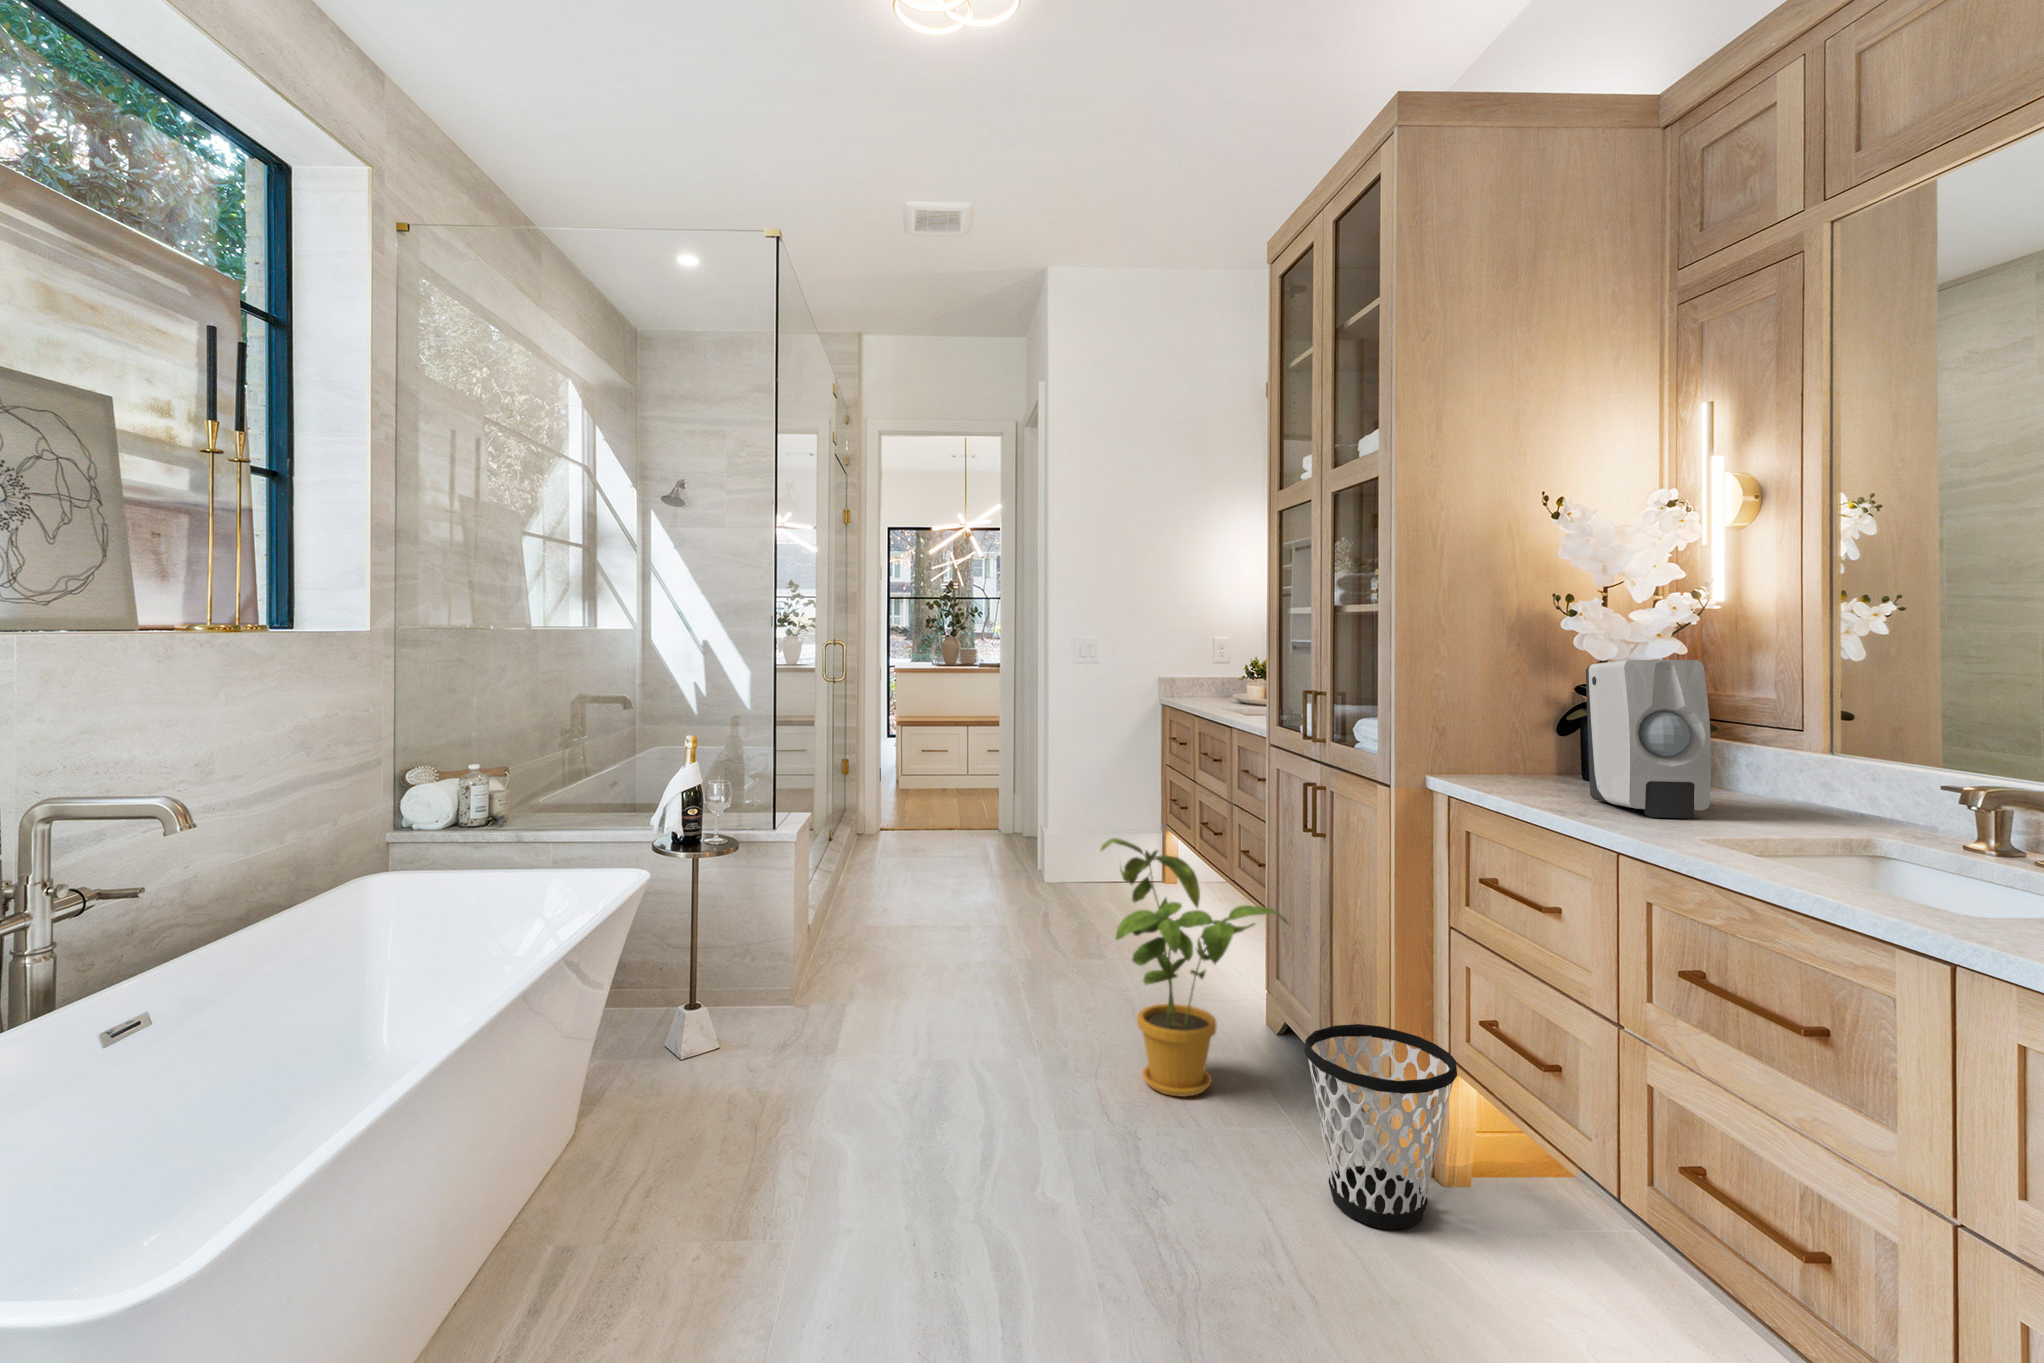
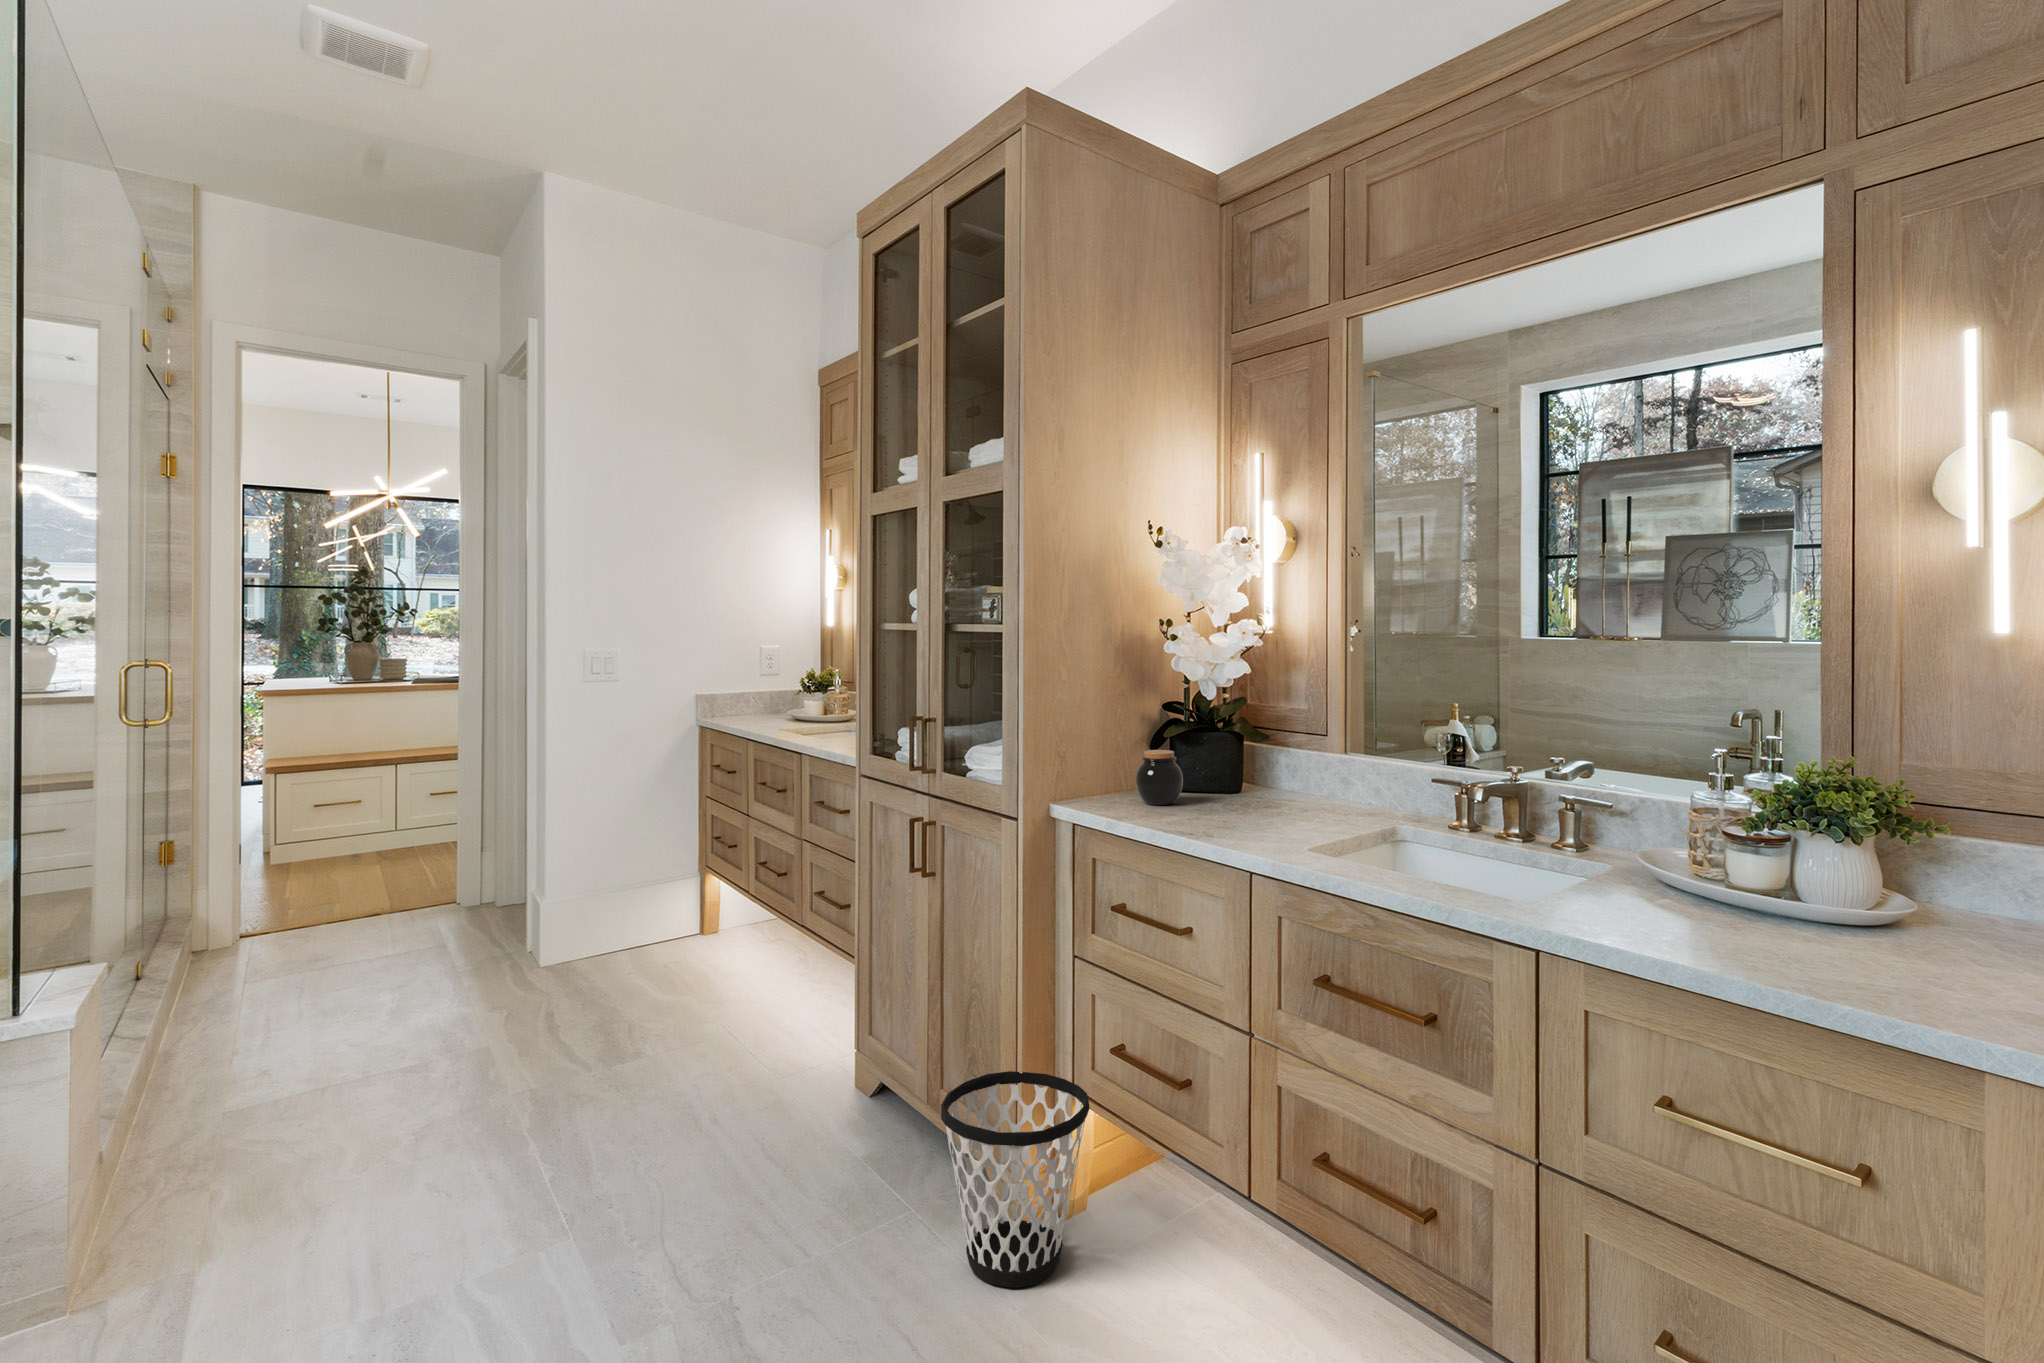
soap dispenser: present [1586,660,1711,818] -> none [1198,685,1303,832]
jar: none [1523,730,1580,786] -> present [1136,750,1183,805]
house plant: present [1101,838,1287,1096] -> none [675,906,897,1201]

